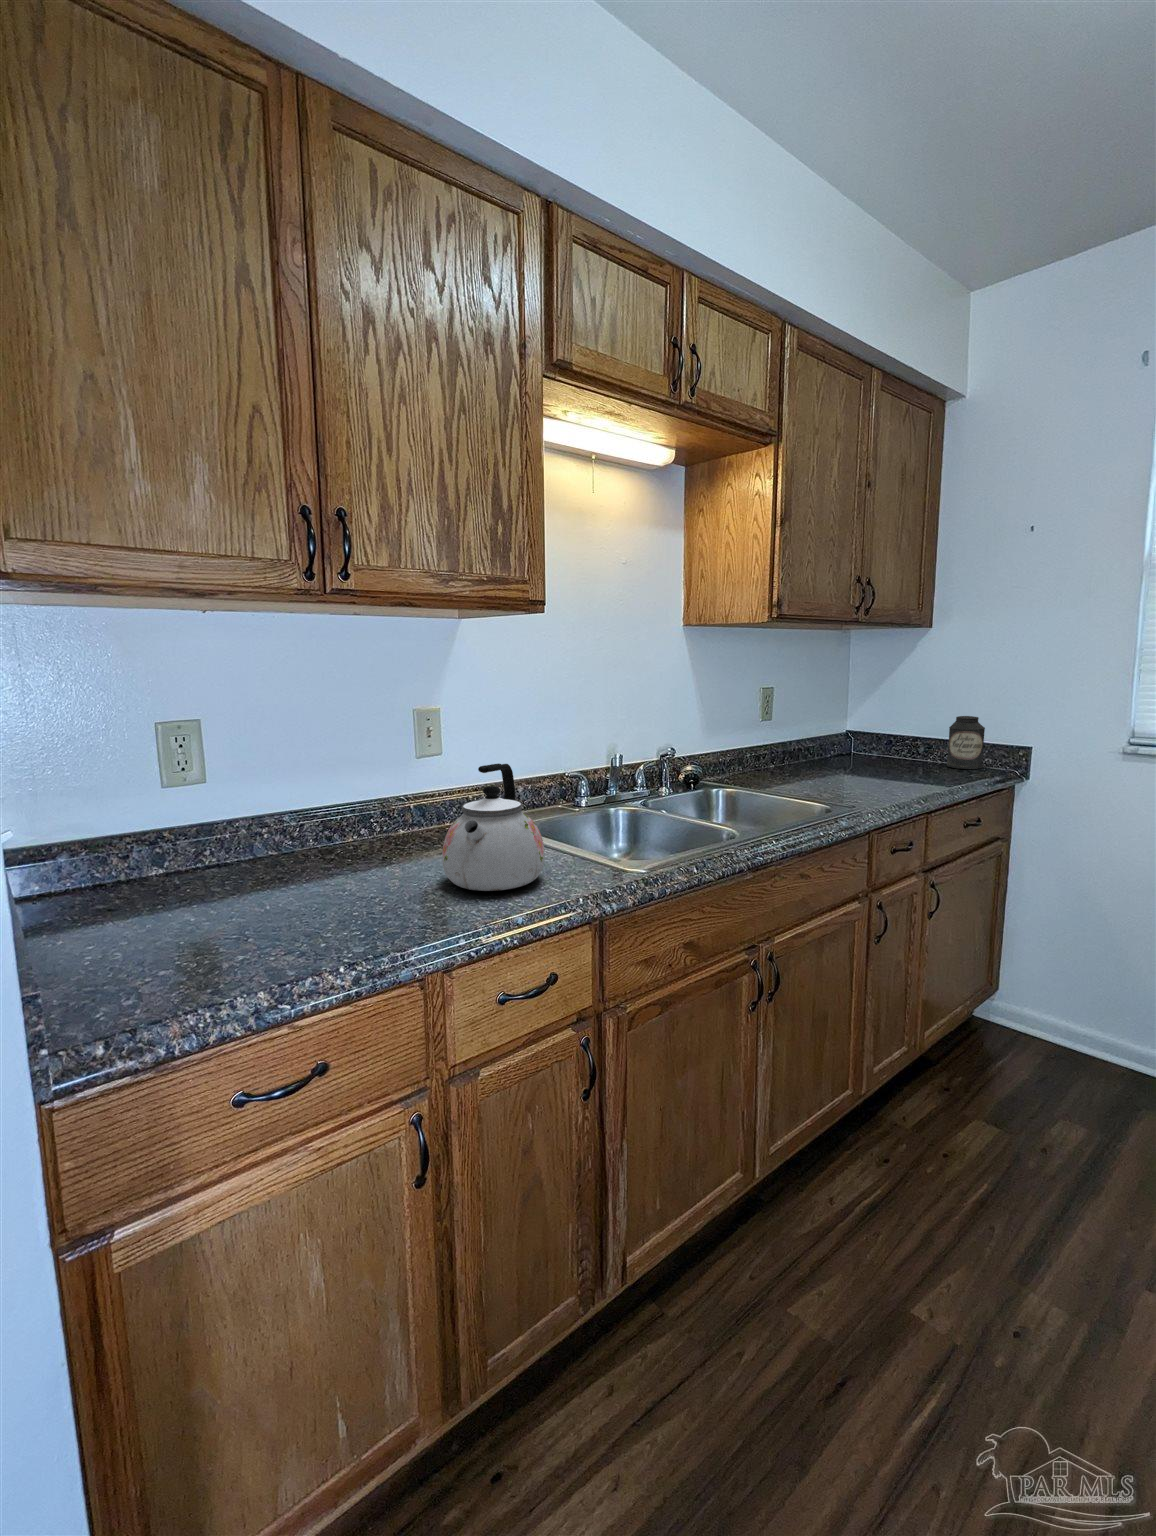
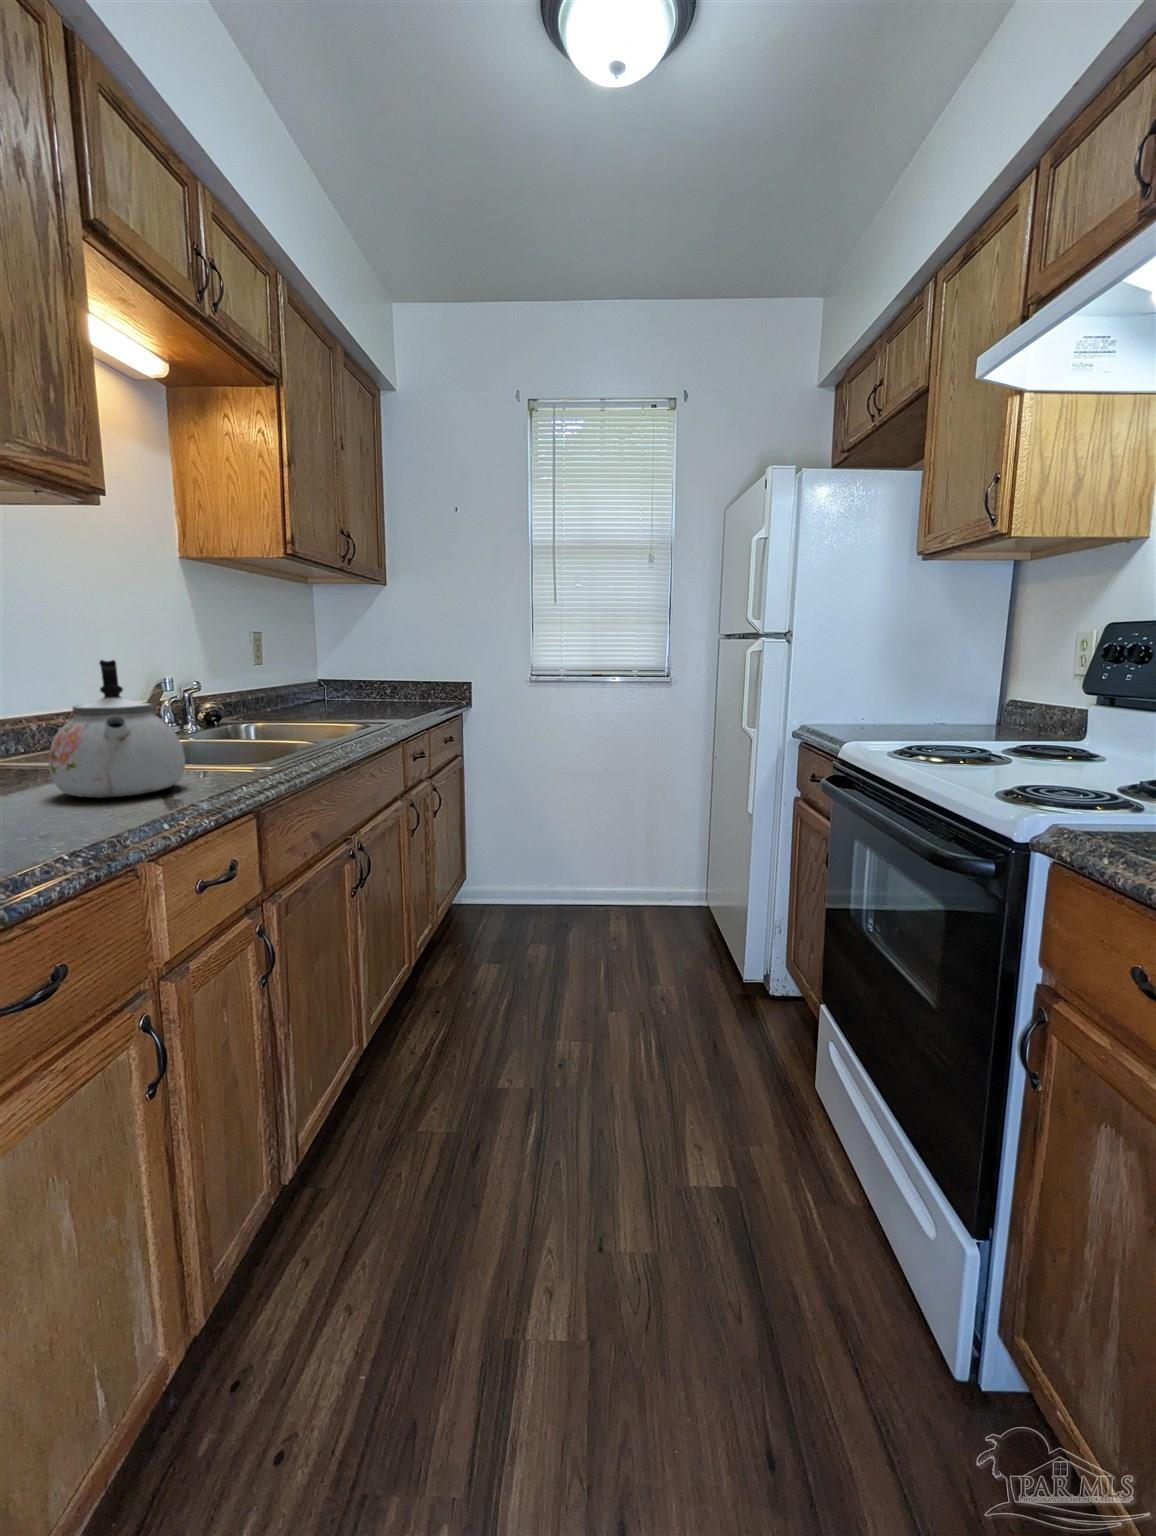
canister: present [947,716,985,769] -> none [411,659,438,701]

